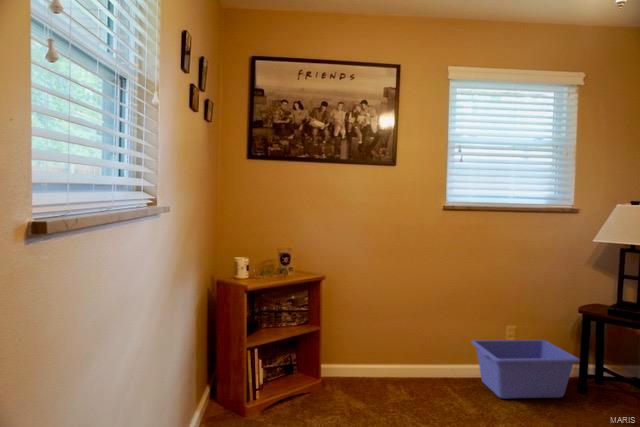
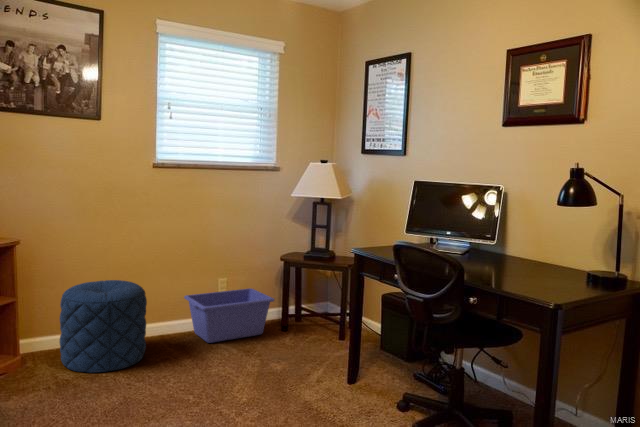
pouf: none [355,318,438,416] -> present [60,280,147,373]

